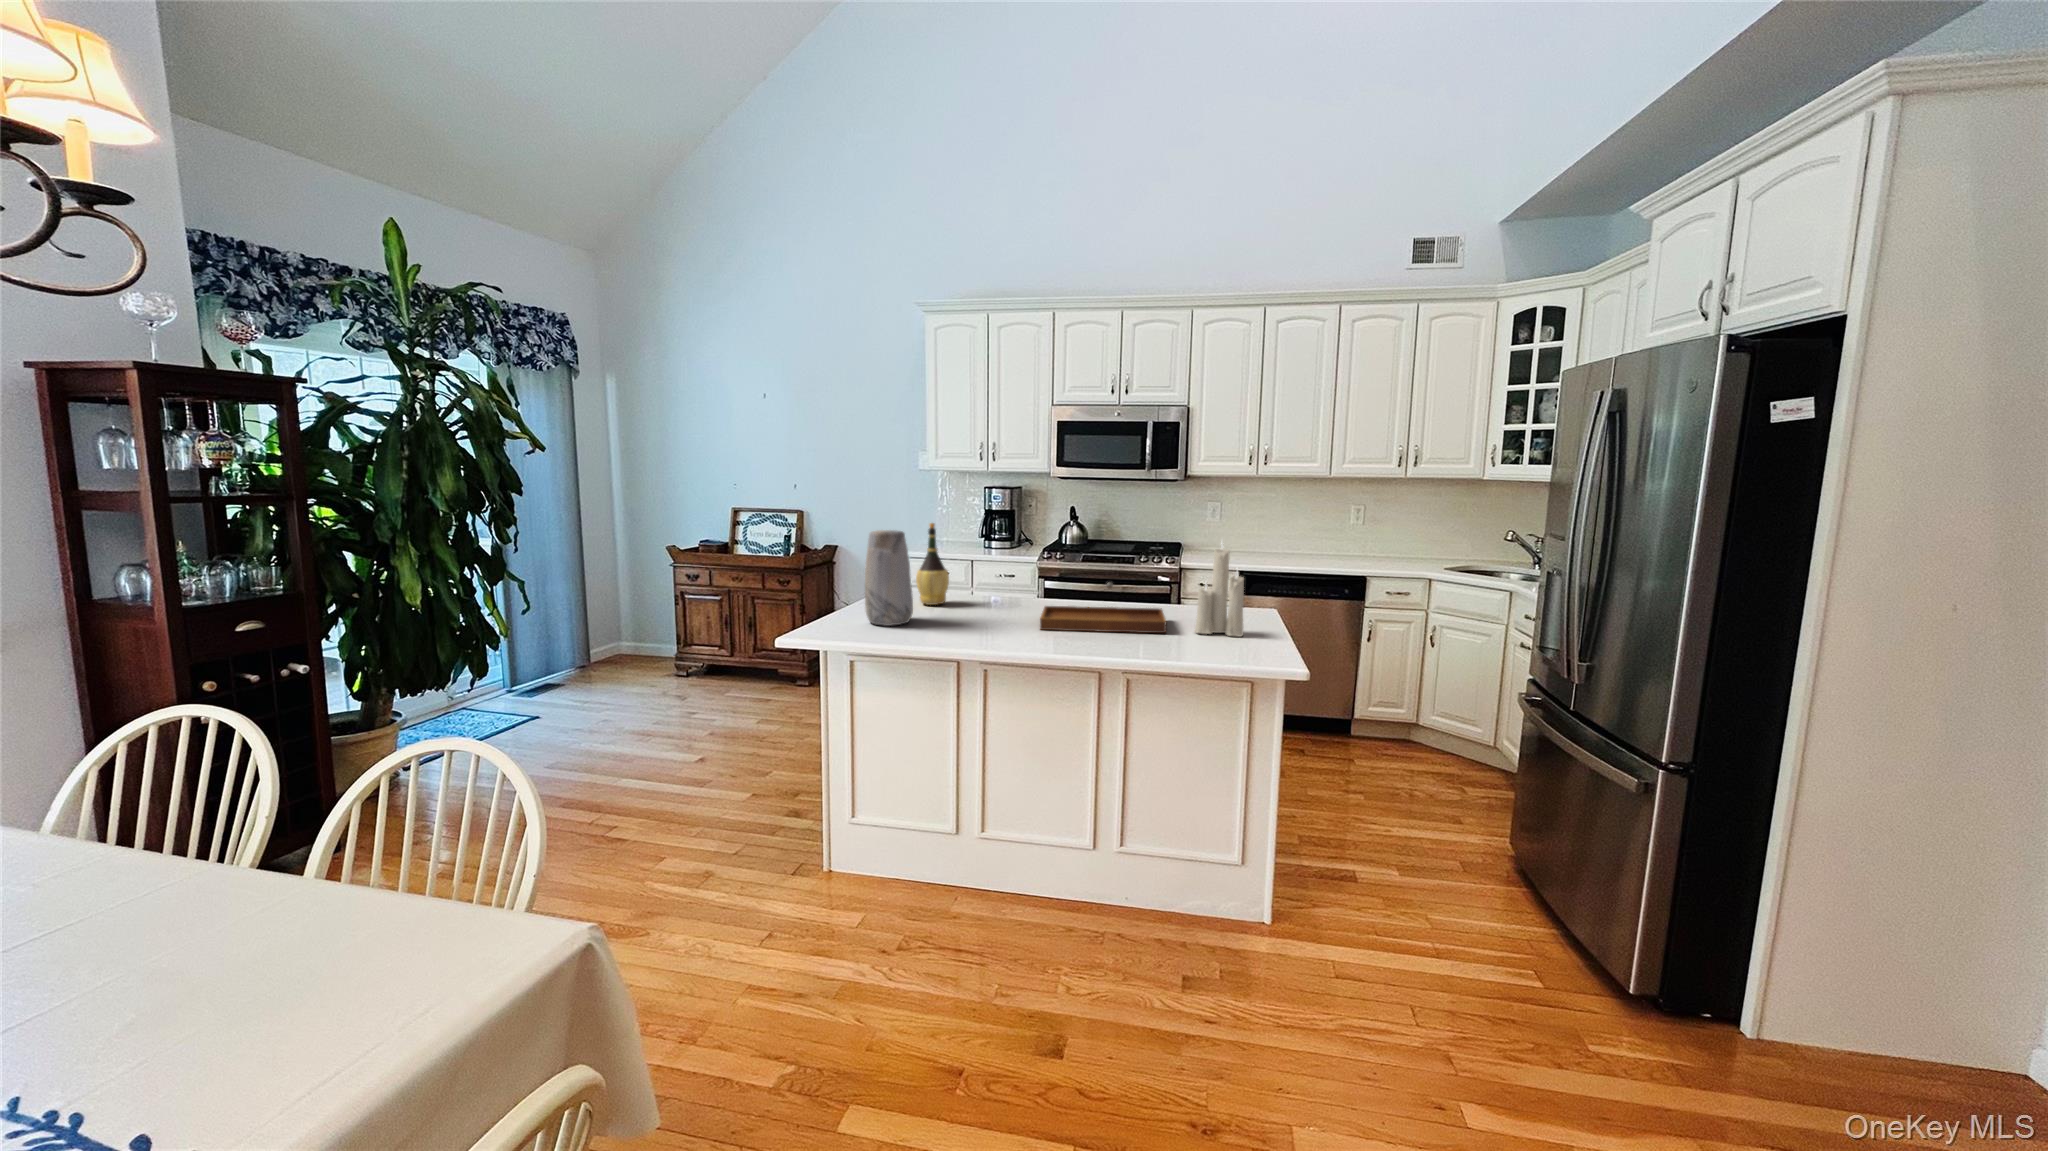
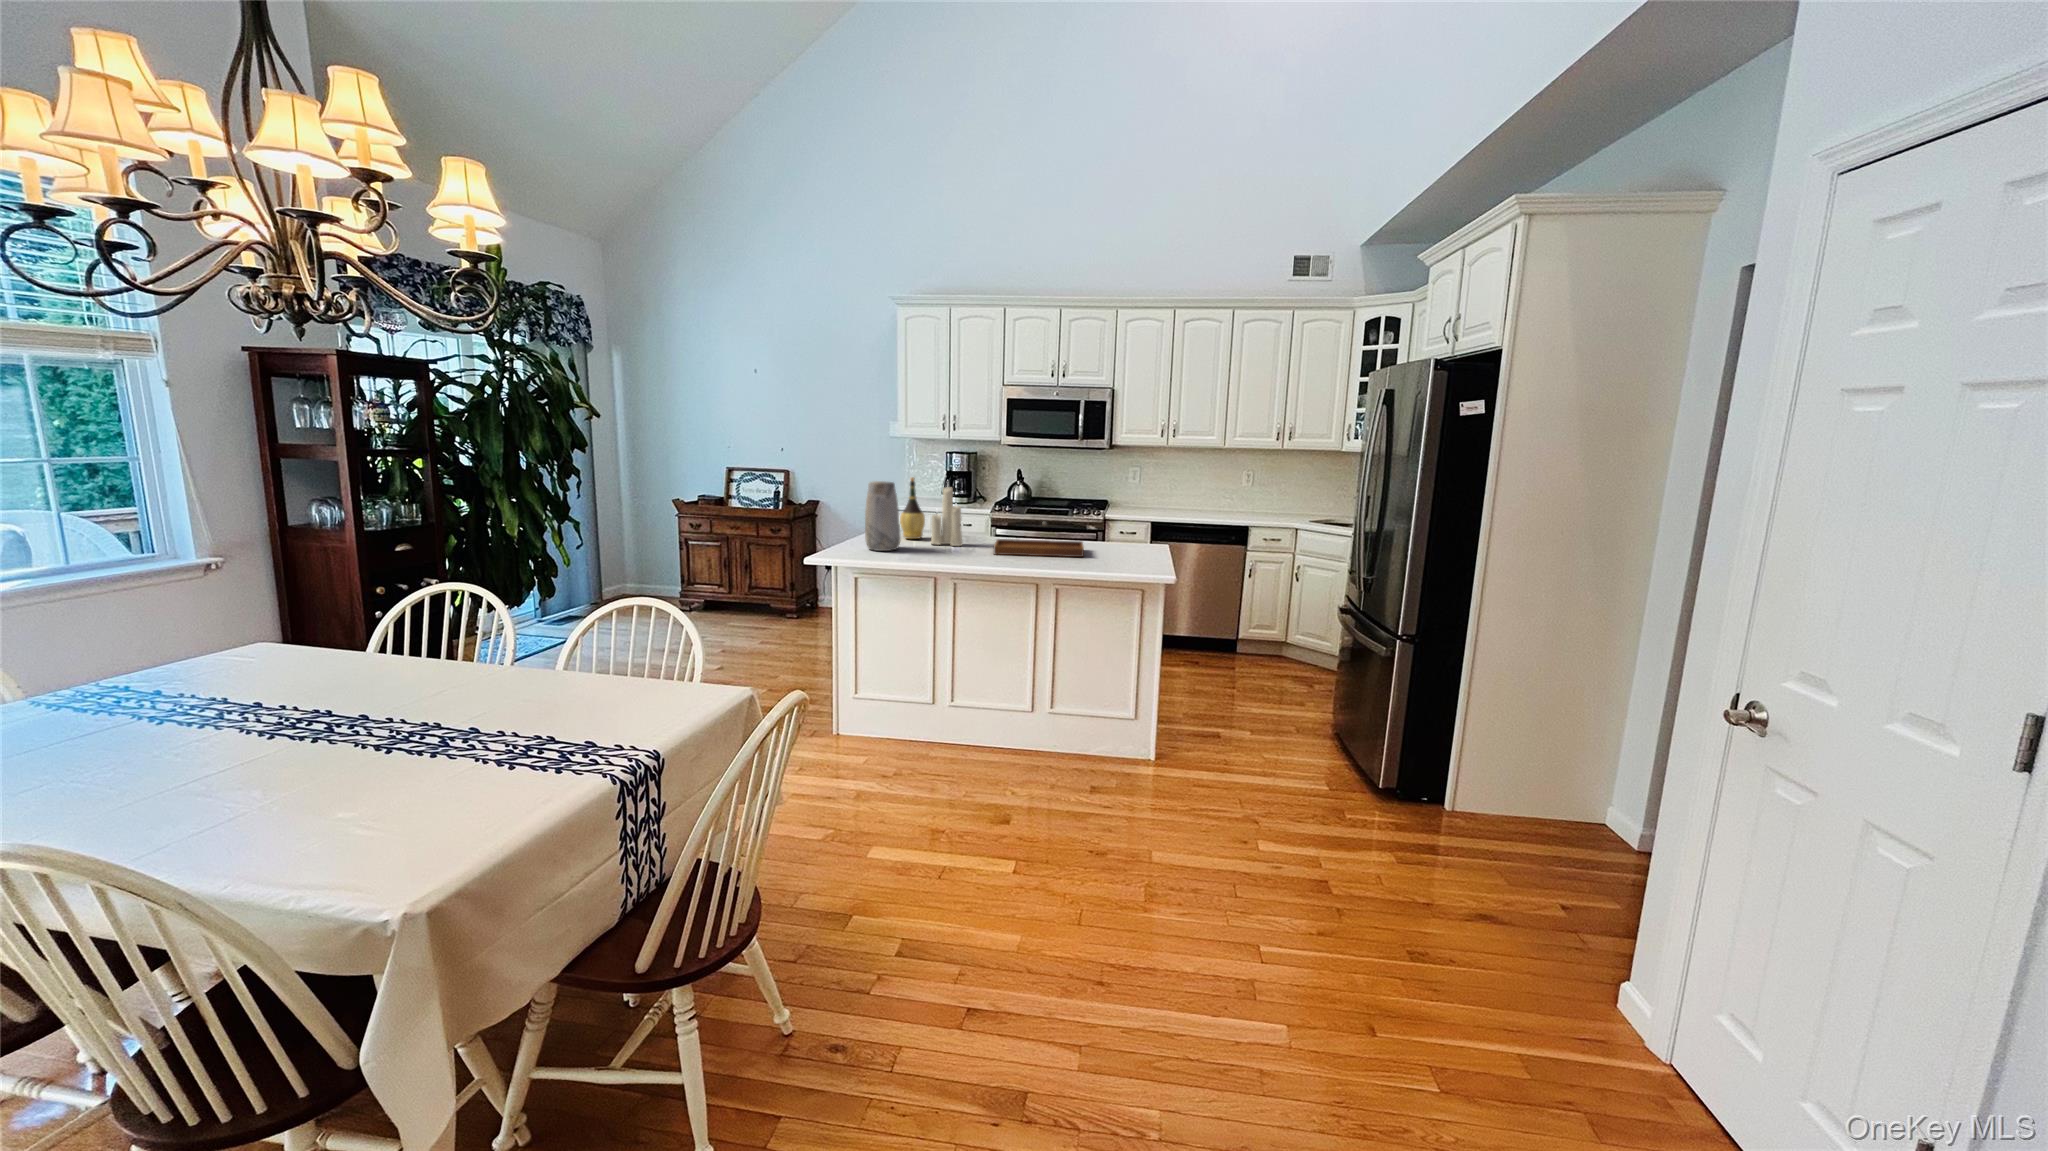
candle: present [1195,547,1244,636] -> present [931,487,962,546]

